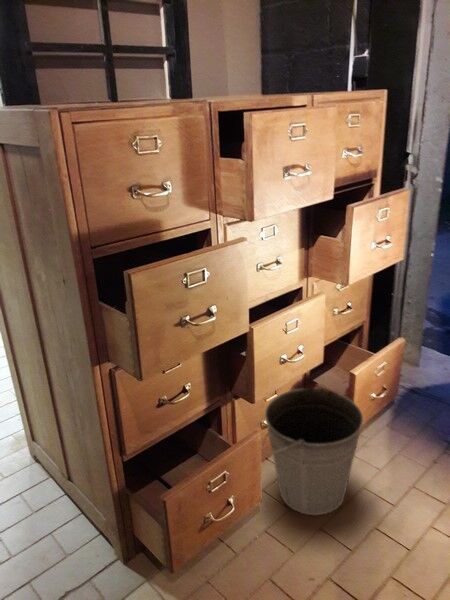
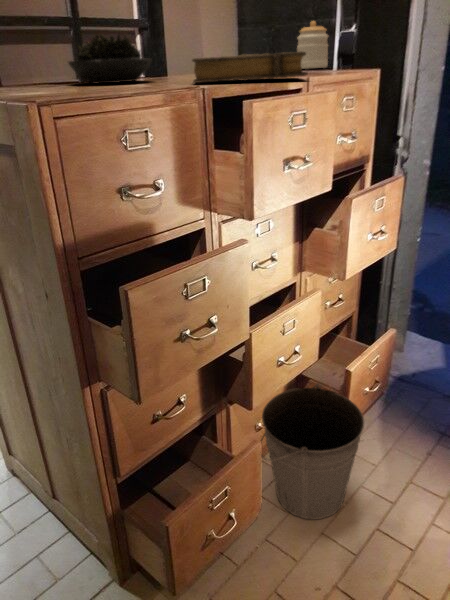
jar: none [313,46,343,90] -> present [297,21,328,69]
succulent plant: none [96,55,172,101] -> present [69,33,151,83]
book: none [203,70,308,98] -> present [192,52,307,83]

